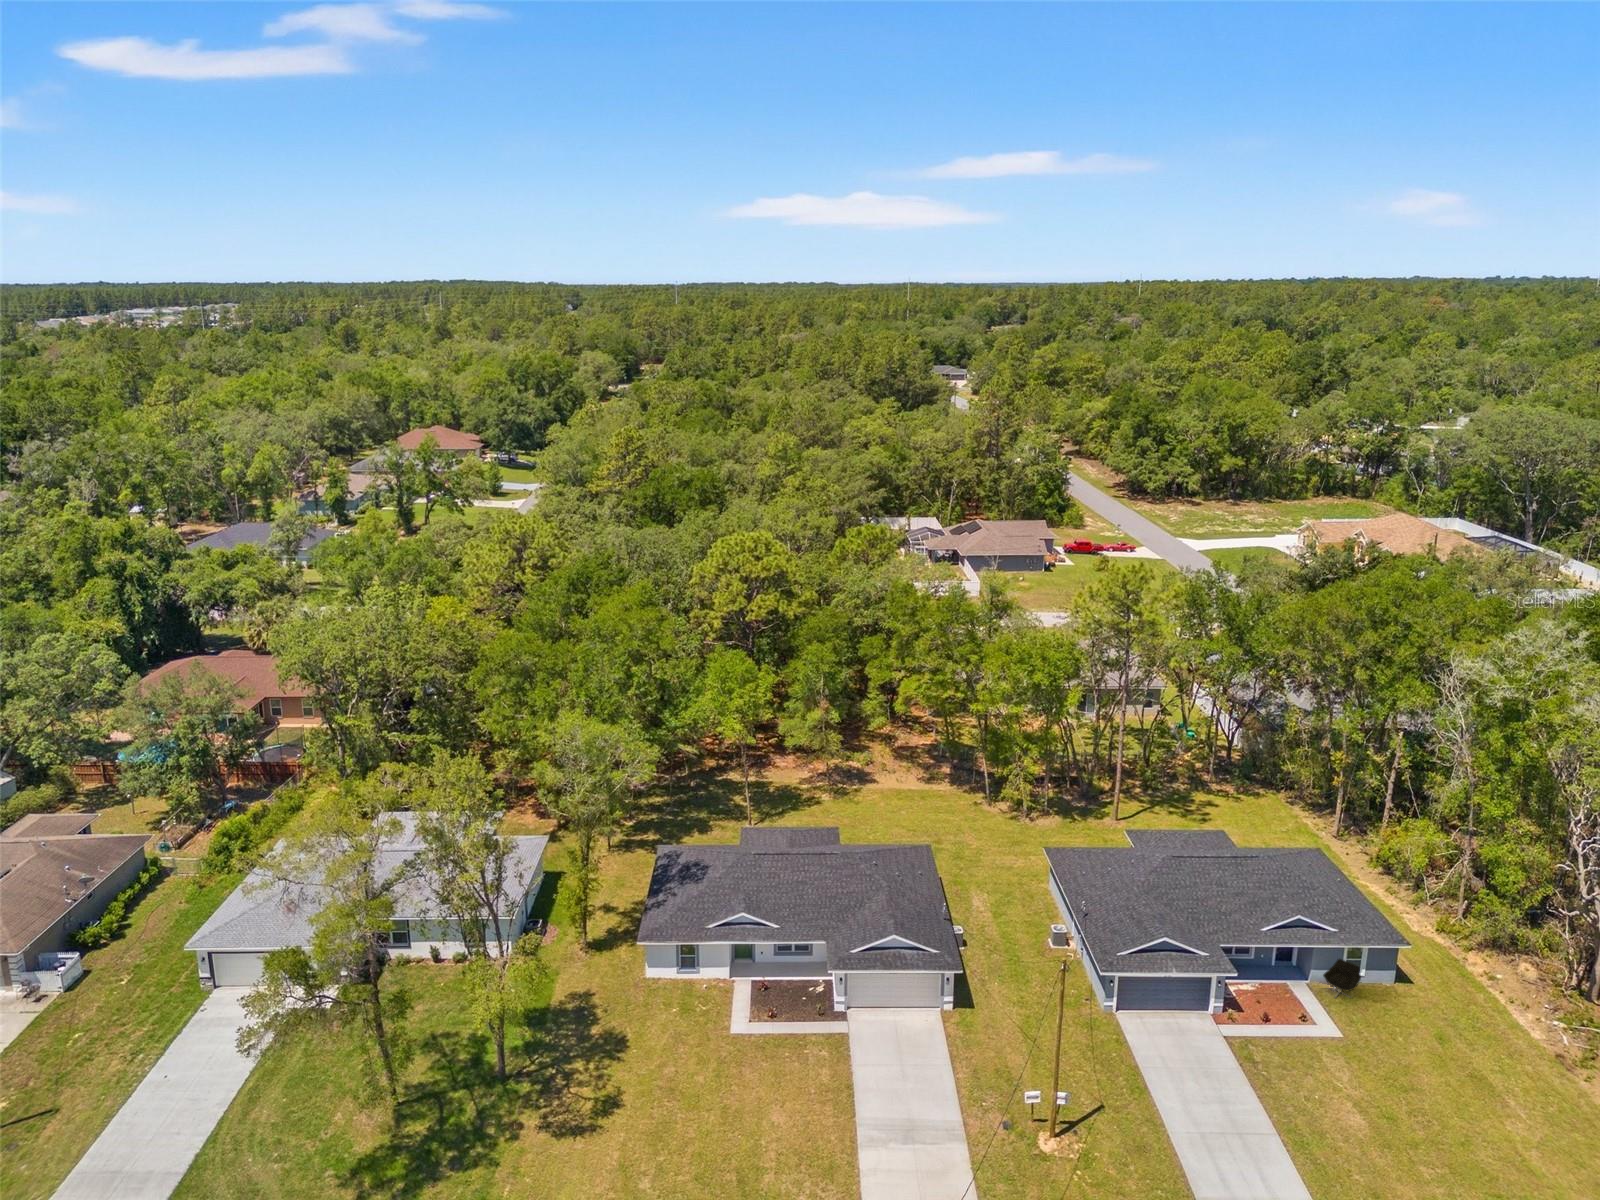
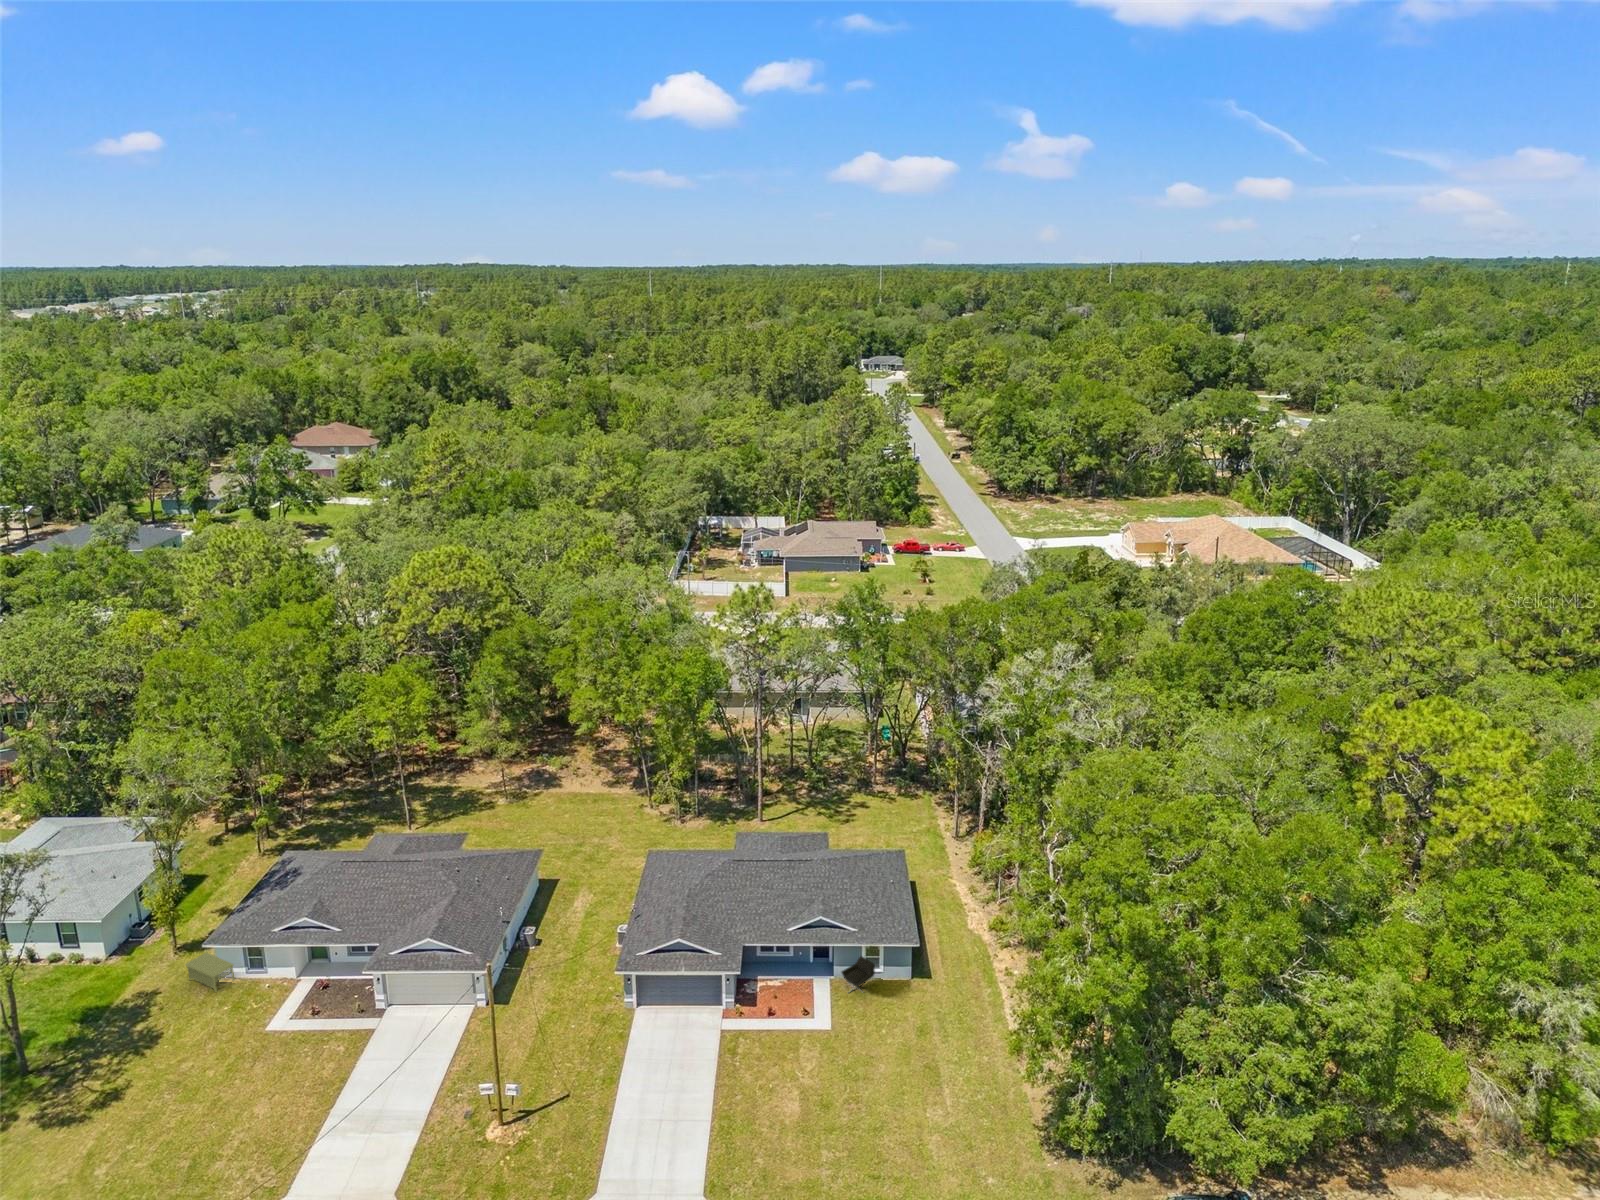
storage bench: none [613,951,666,994] -> present [185,953,235,992]

